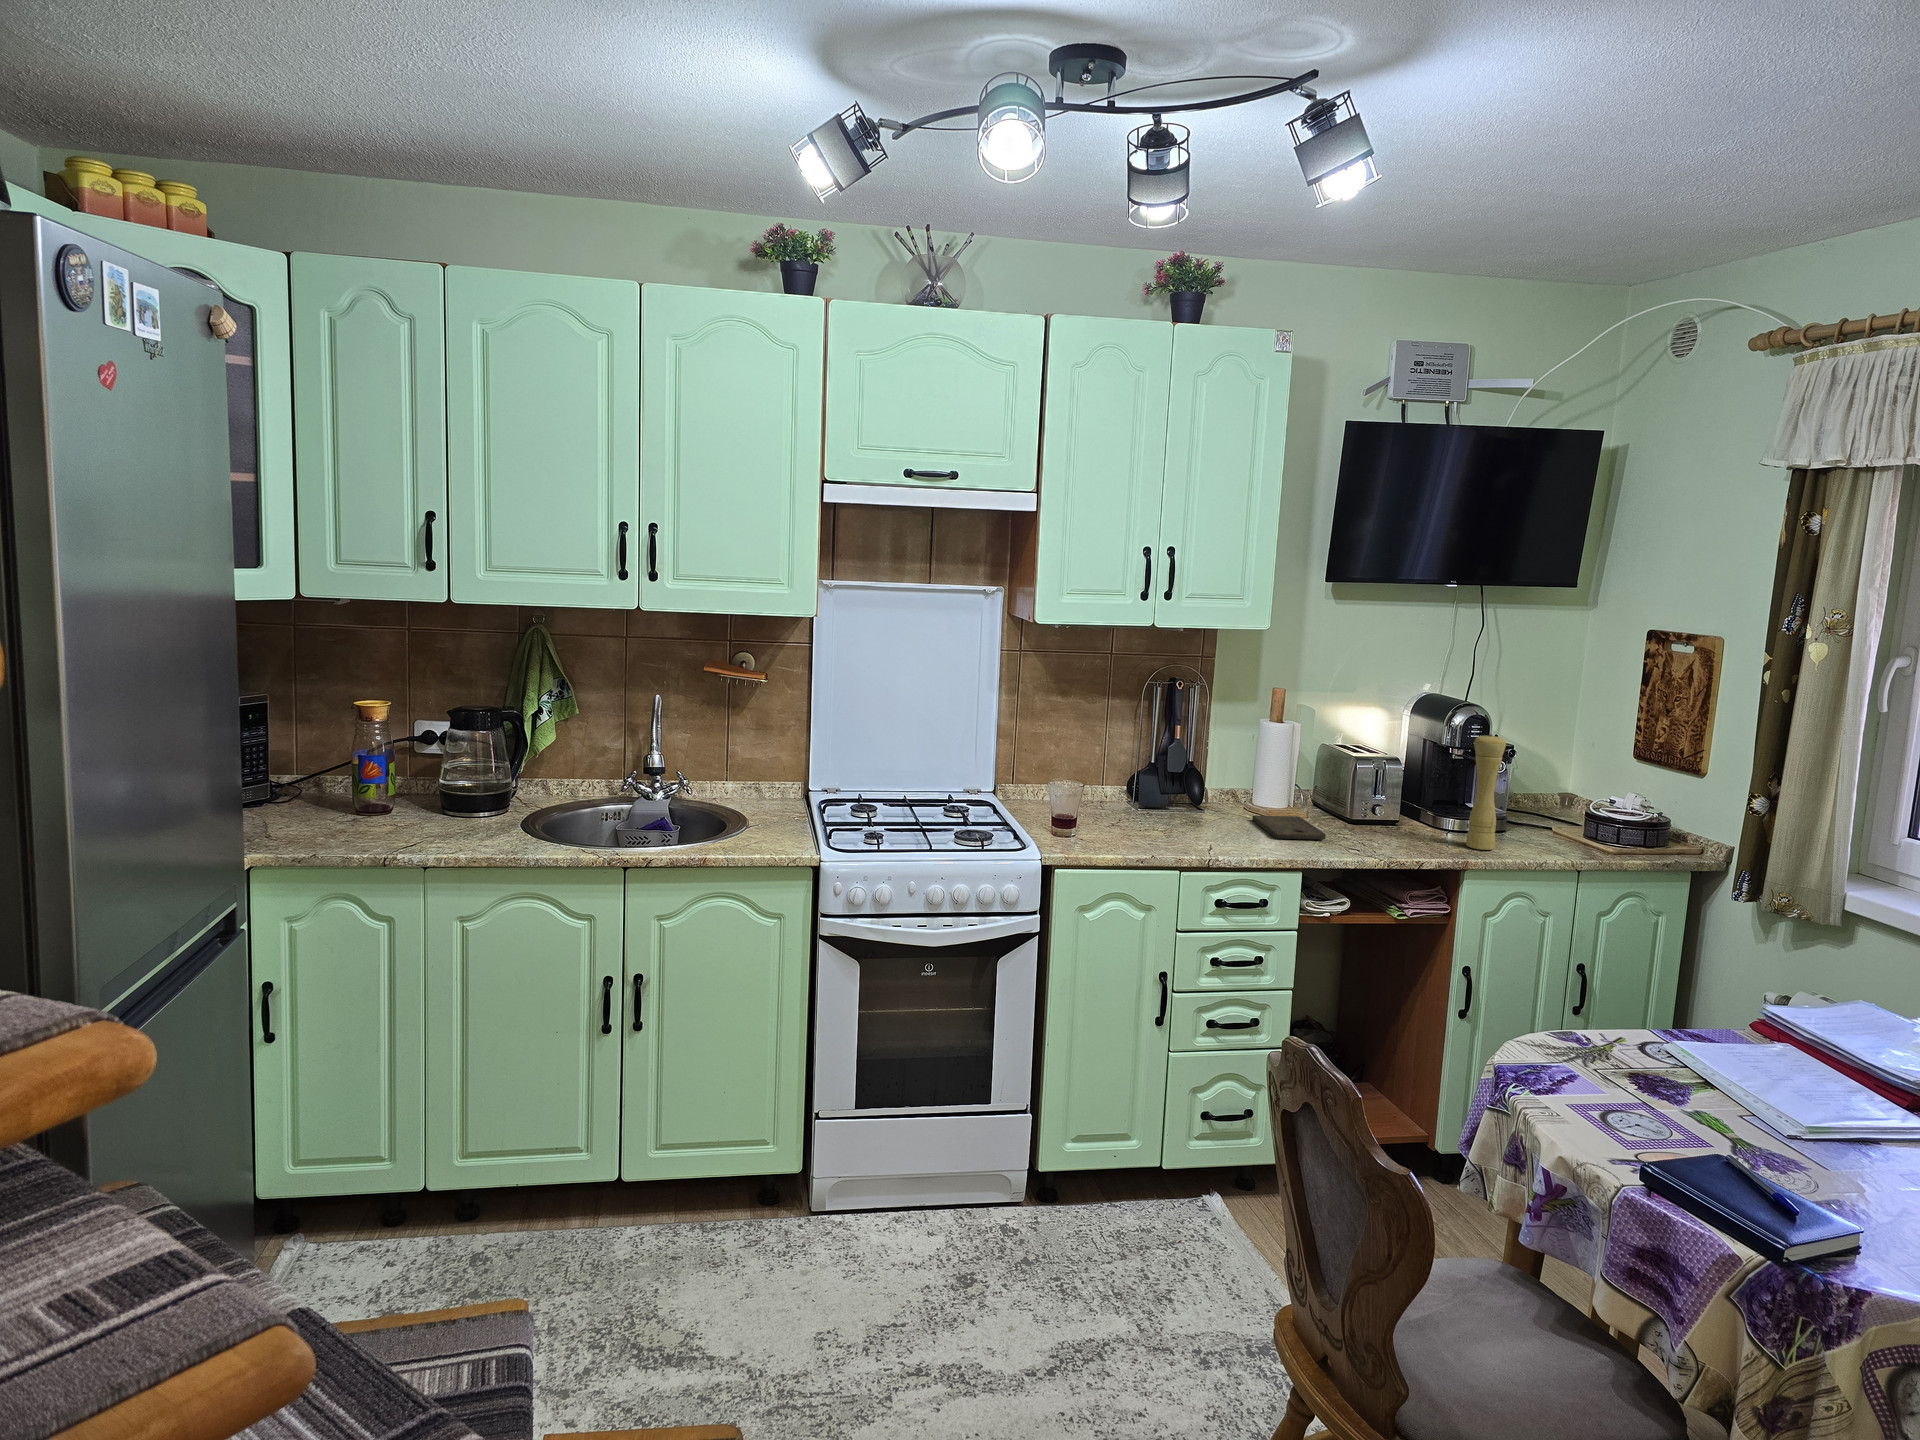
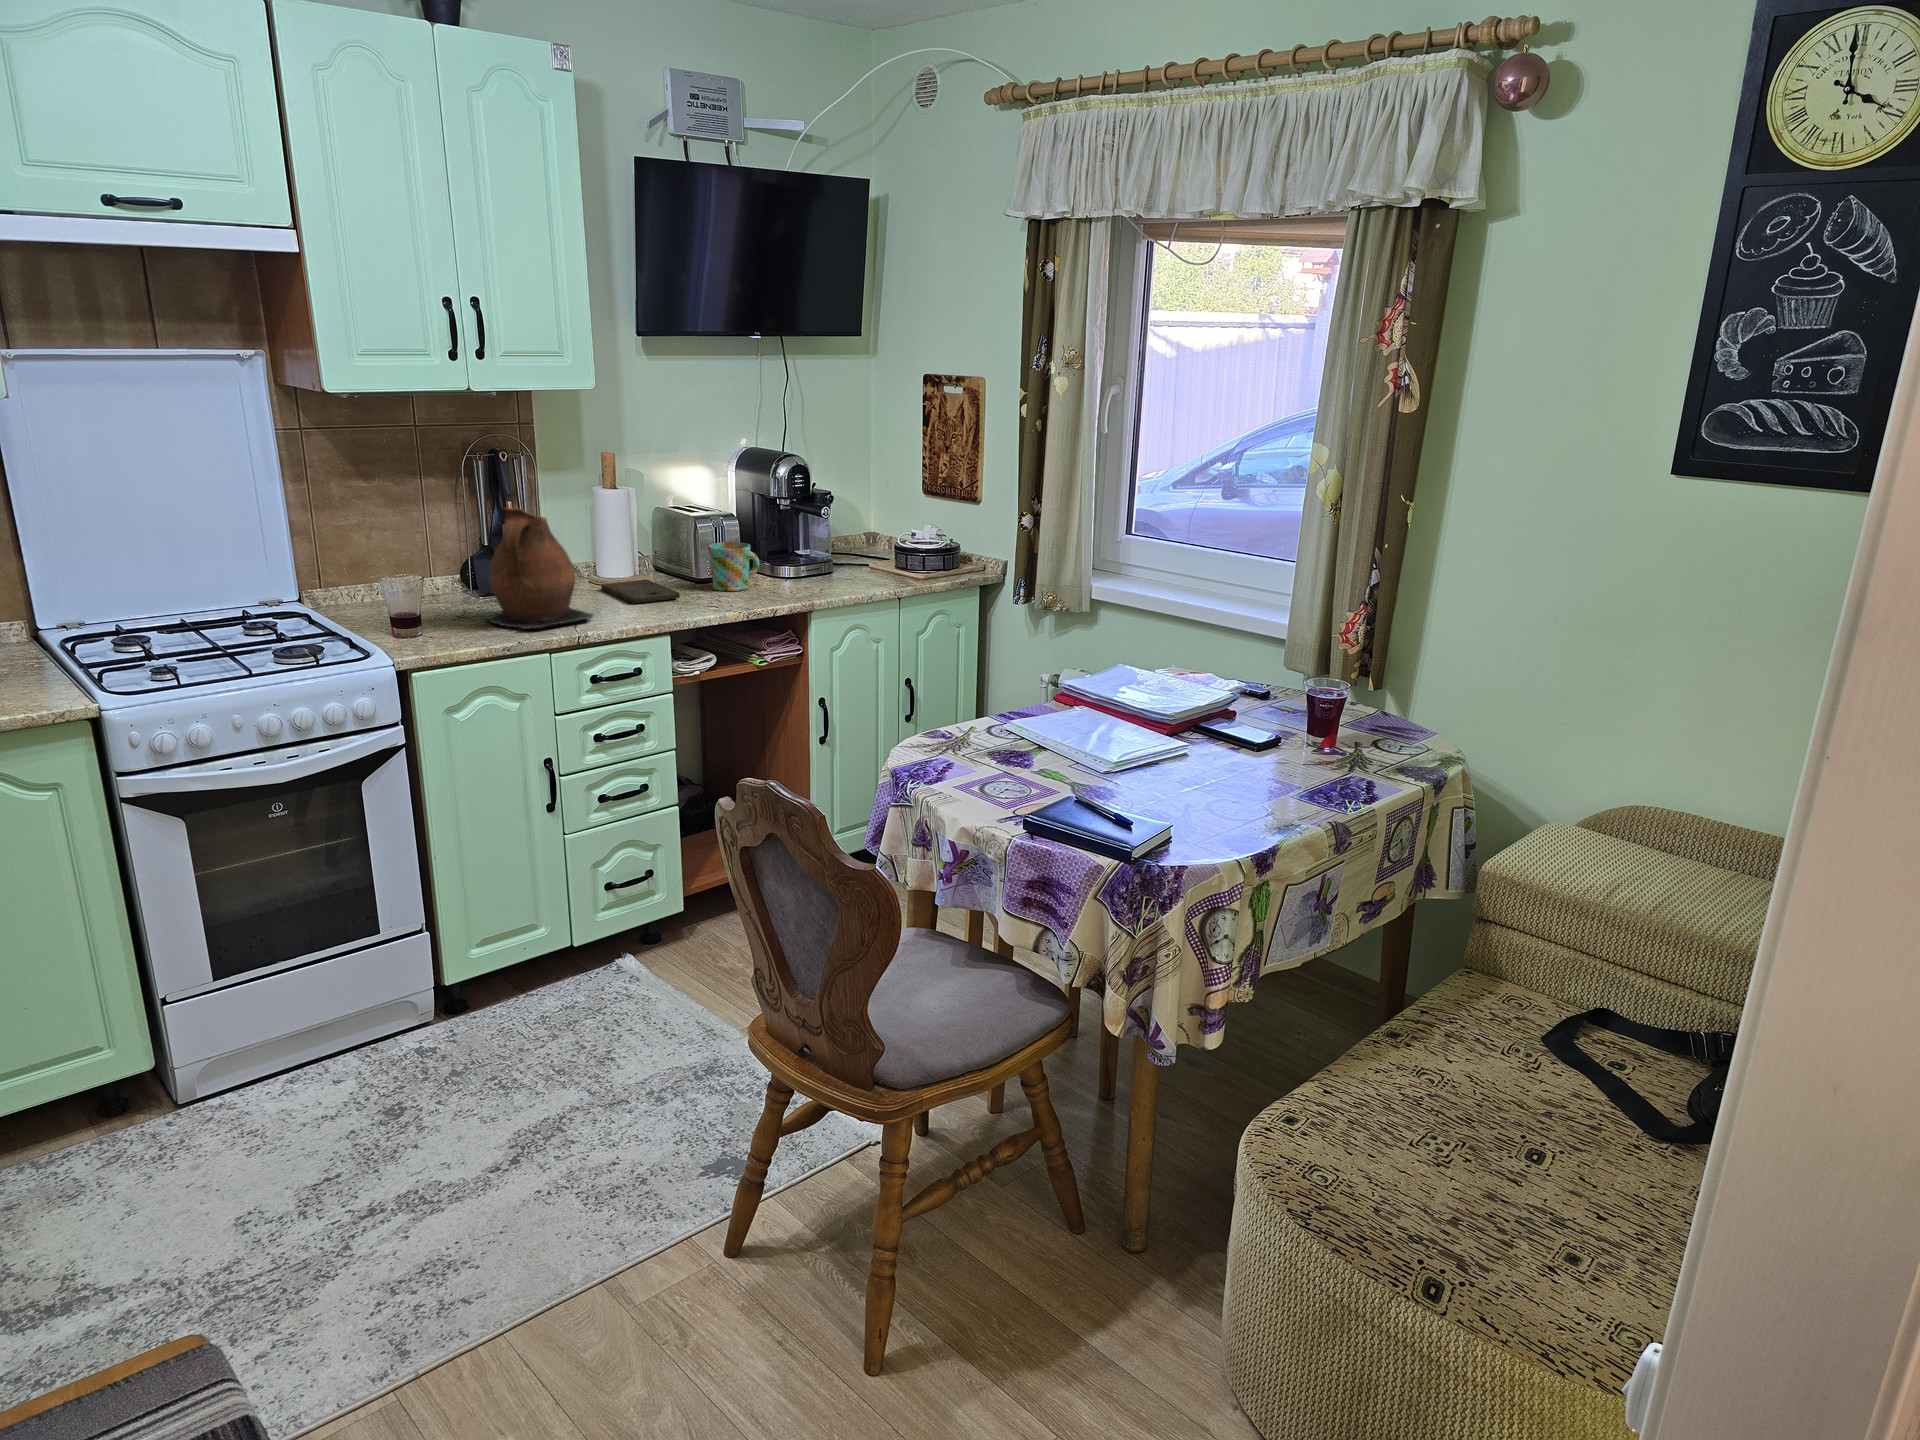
ceramic pitcher: none [1128,734,1233,849] -> present [485,508,593,629]
pepper mill: present [1466,734,1506,850] -> none [801,479,829,588]
mug: none [1364,789,1419,840] -> present [708,542,760,591]

